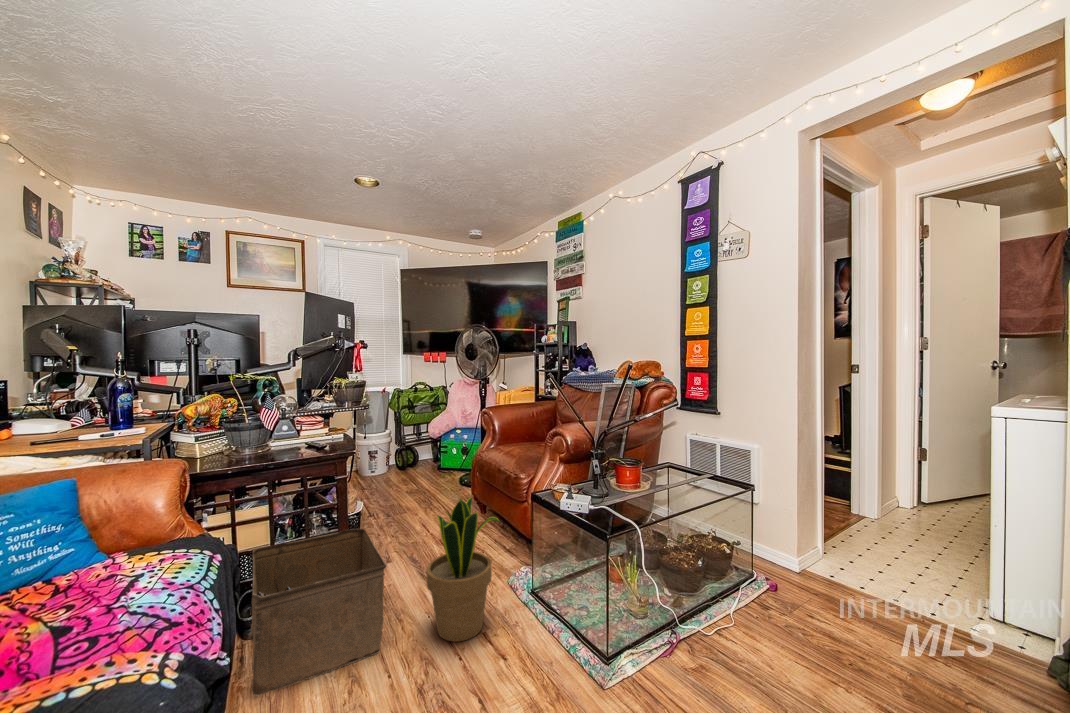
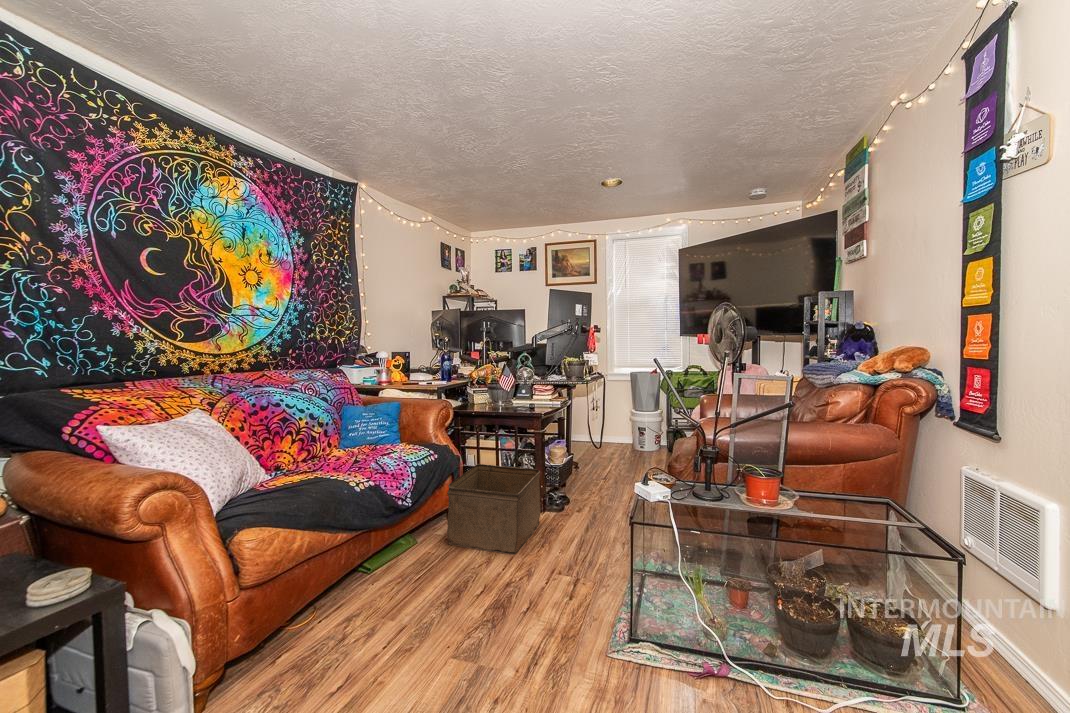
potted plant: present [427,497,500,642] -> none [541,462,600,575]

